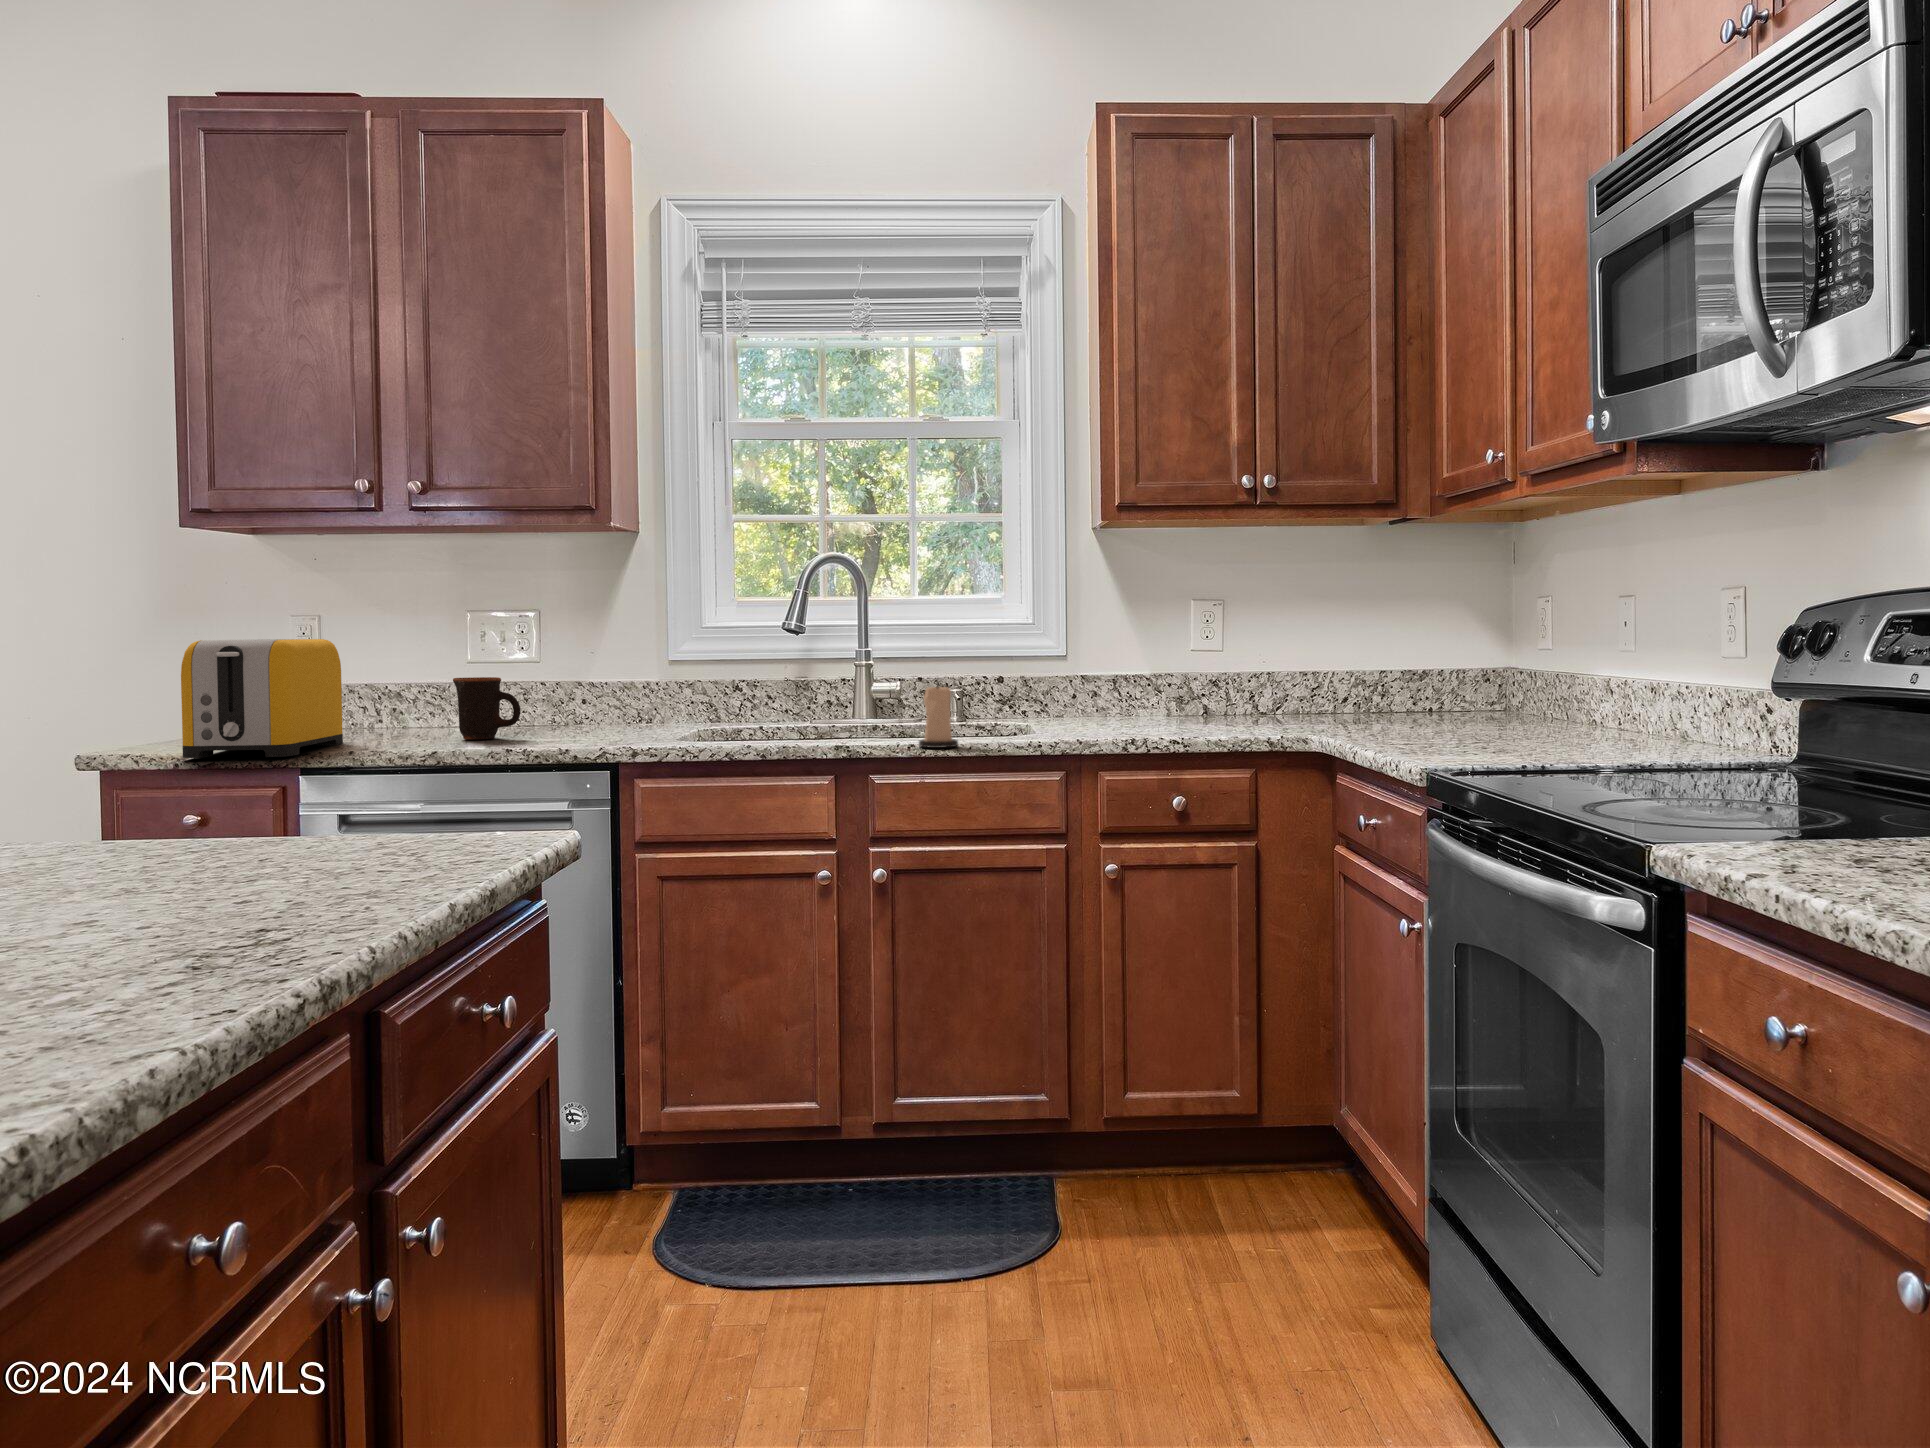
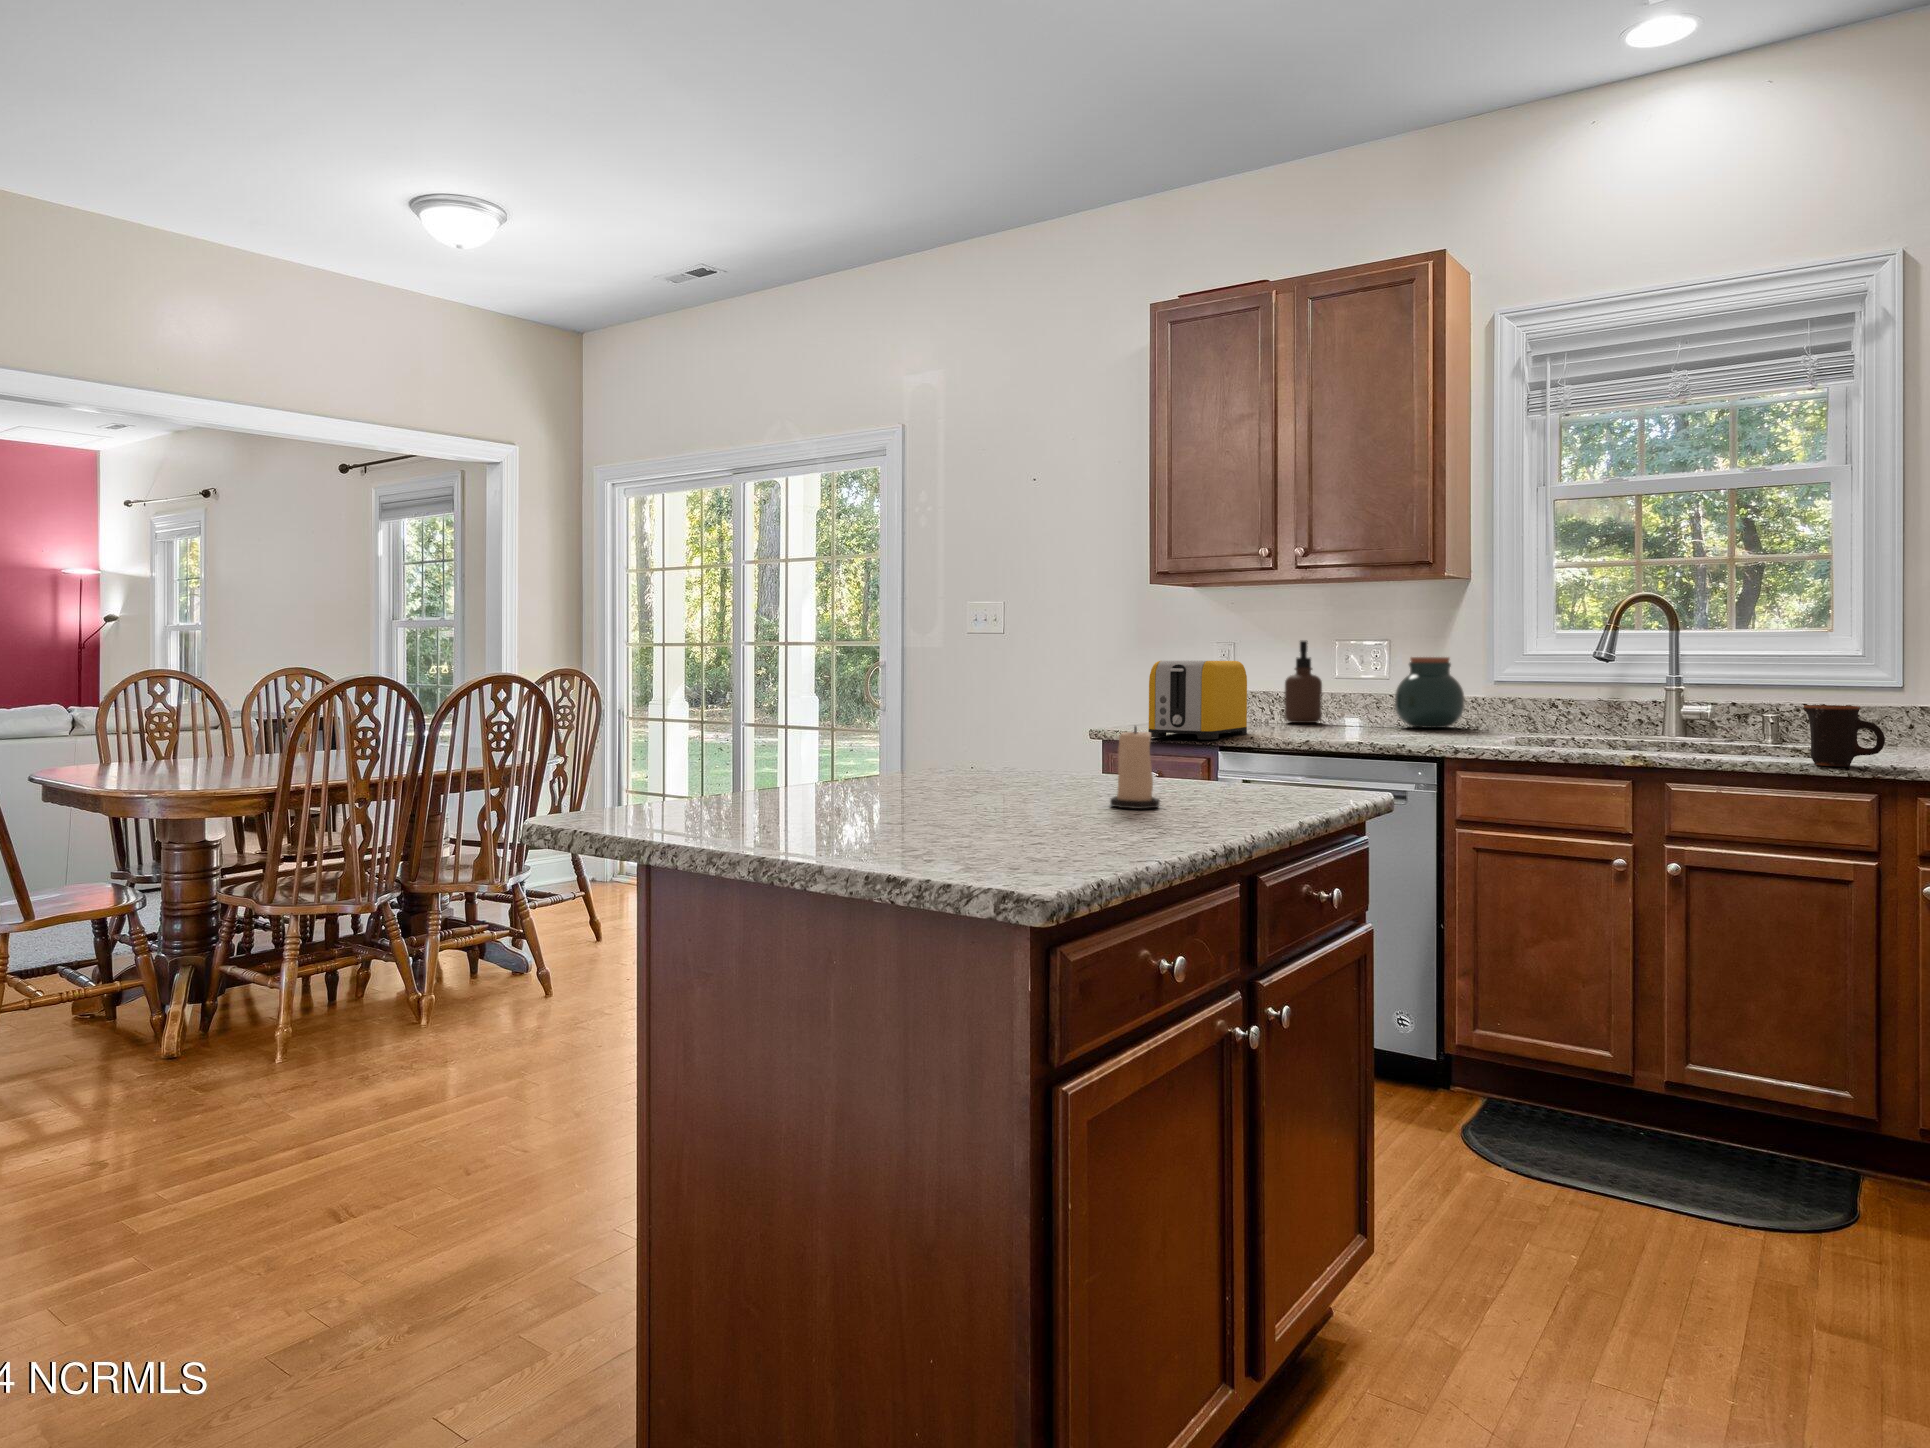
soap dispenser: none [396,610,450,724] -> present [1285,641,1322,723]
jar: none [548,631,634,722] -> present [1395,657,1464,728]
mug: present [453,677,521,739] -> present [1803,705,1885,766]
candle: present [919,683,958,748] -> present [1110,726,1160,809]

